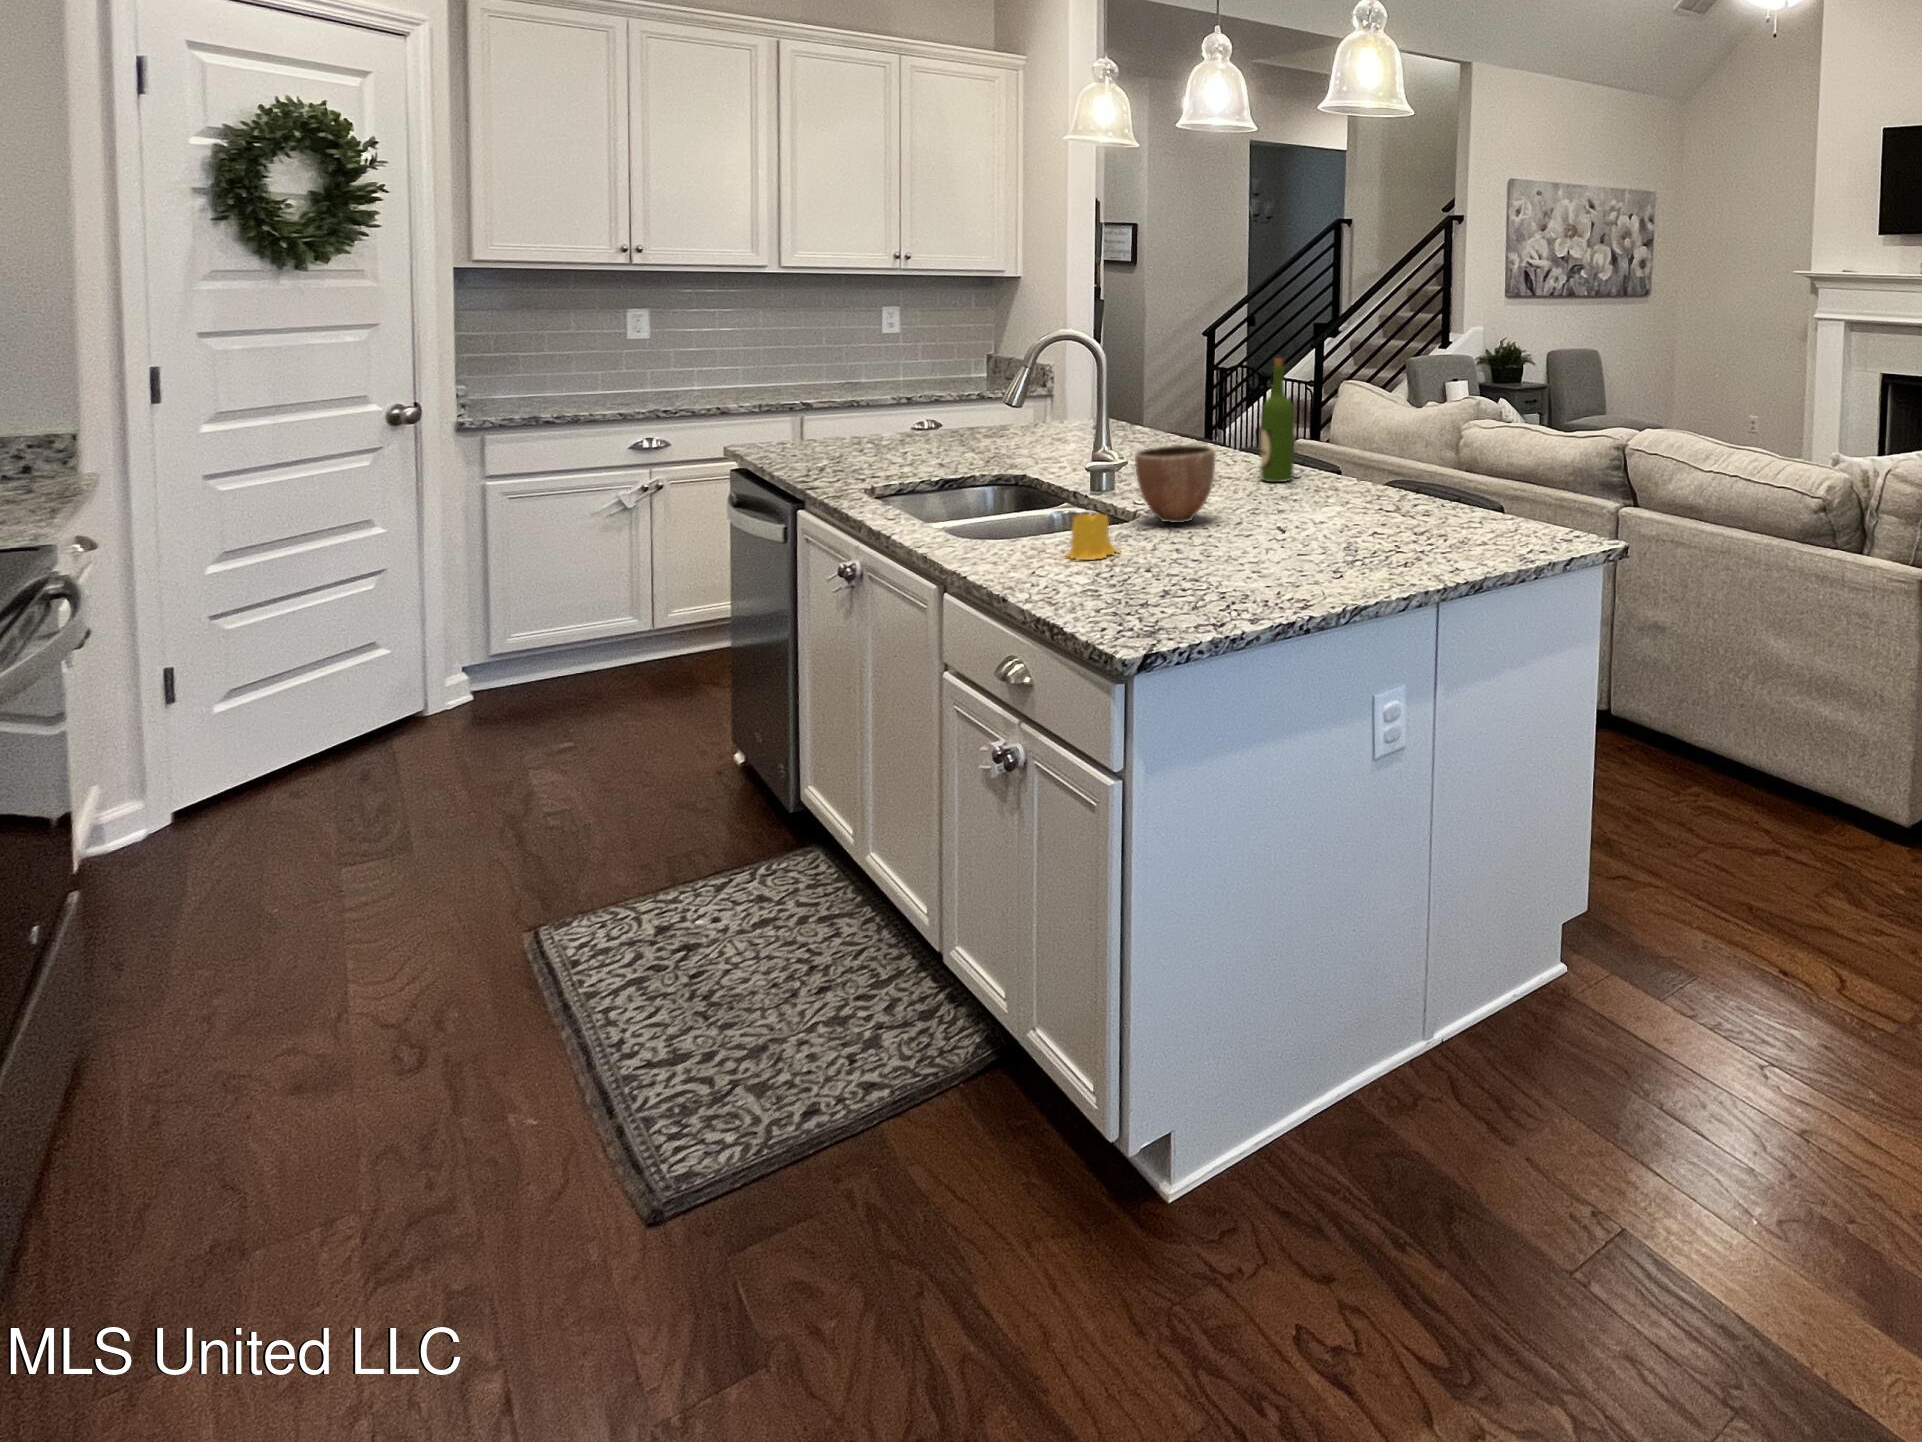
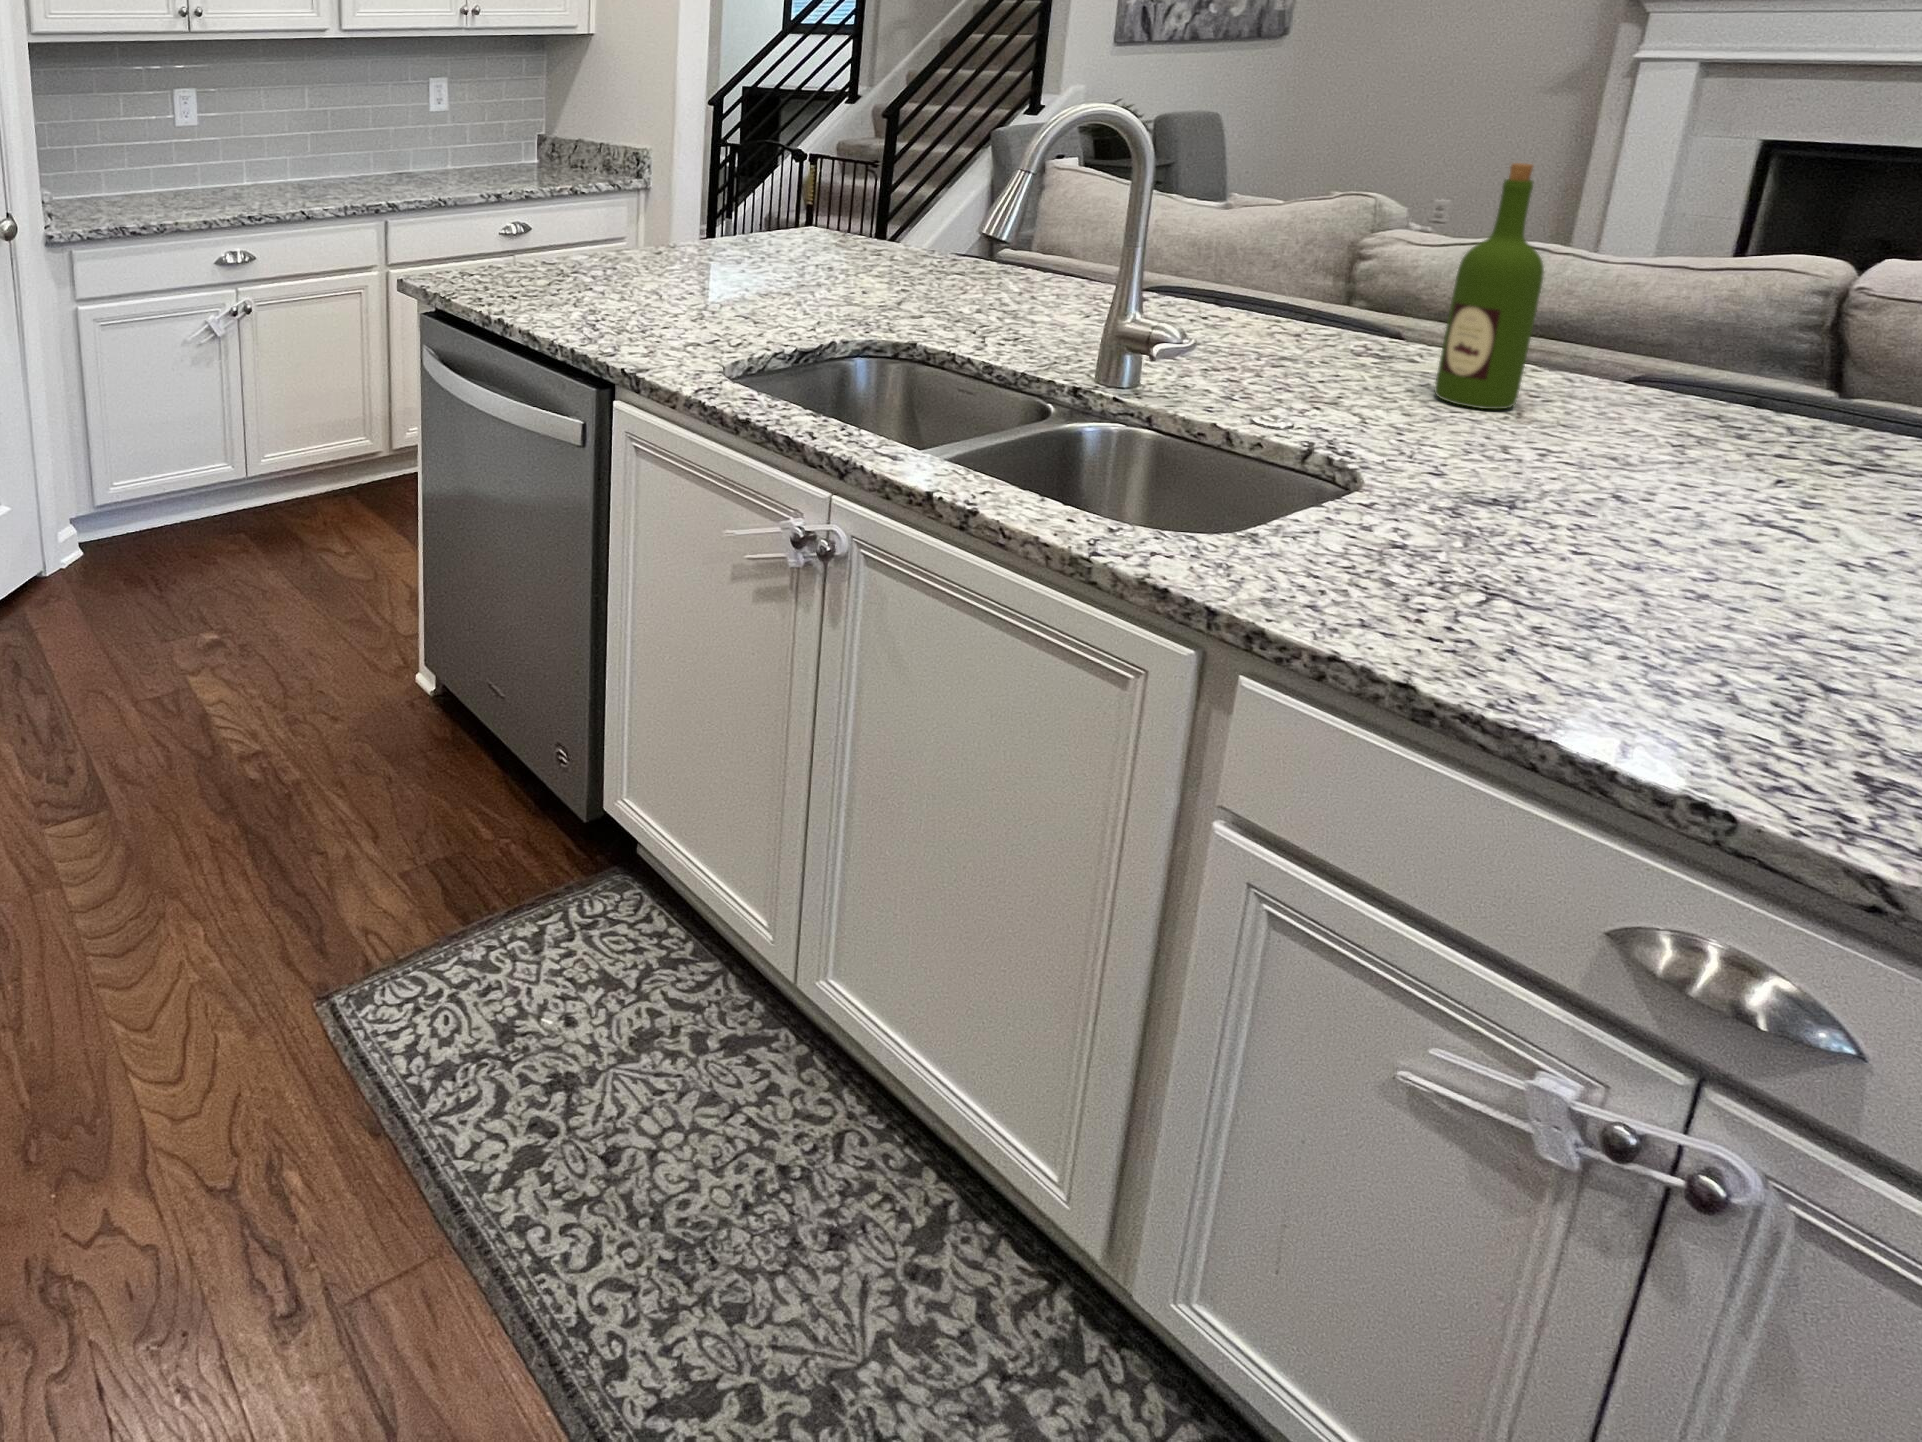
decorative bowl: present [1135,445,1216,523] -> none [1498,375,1758,564]
candle: present [1065,514,1119,560] -> none [1622,603,1802,750]

